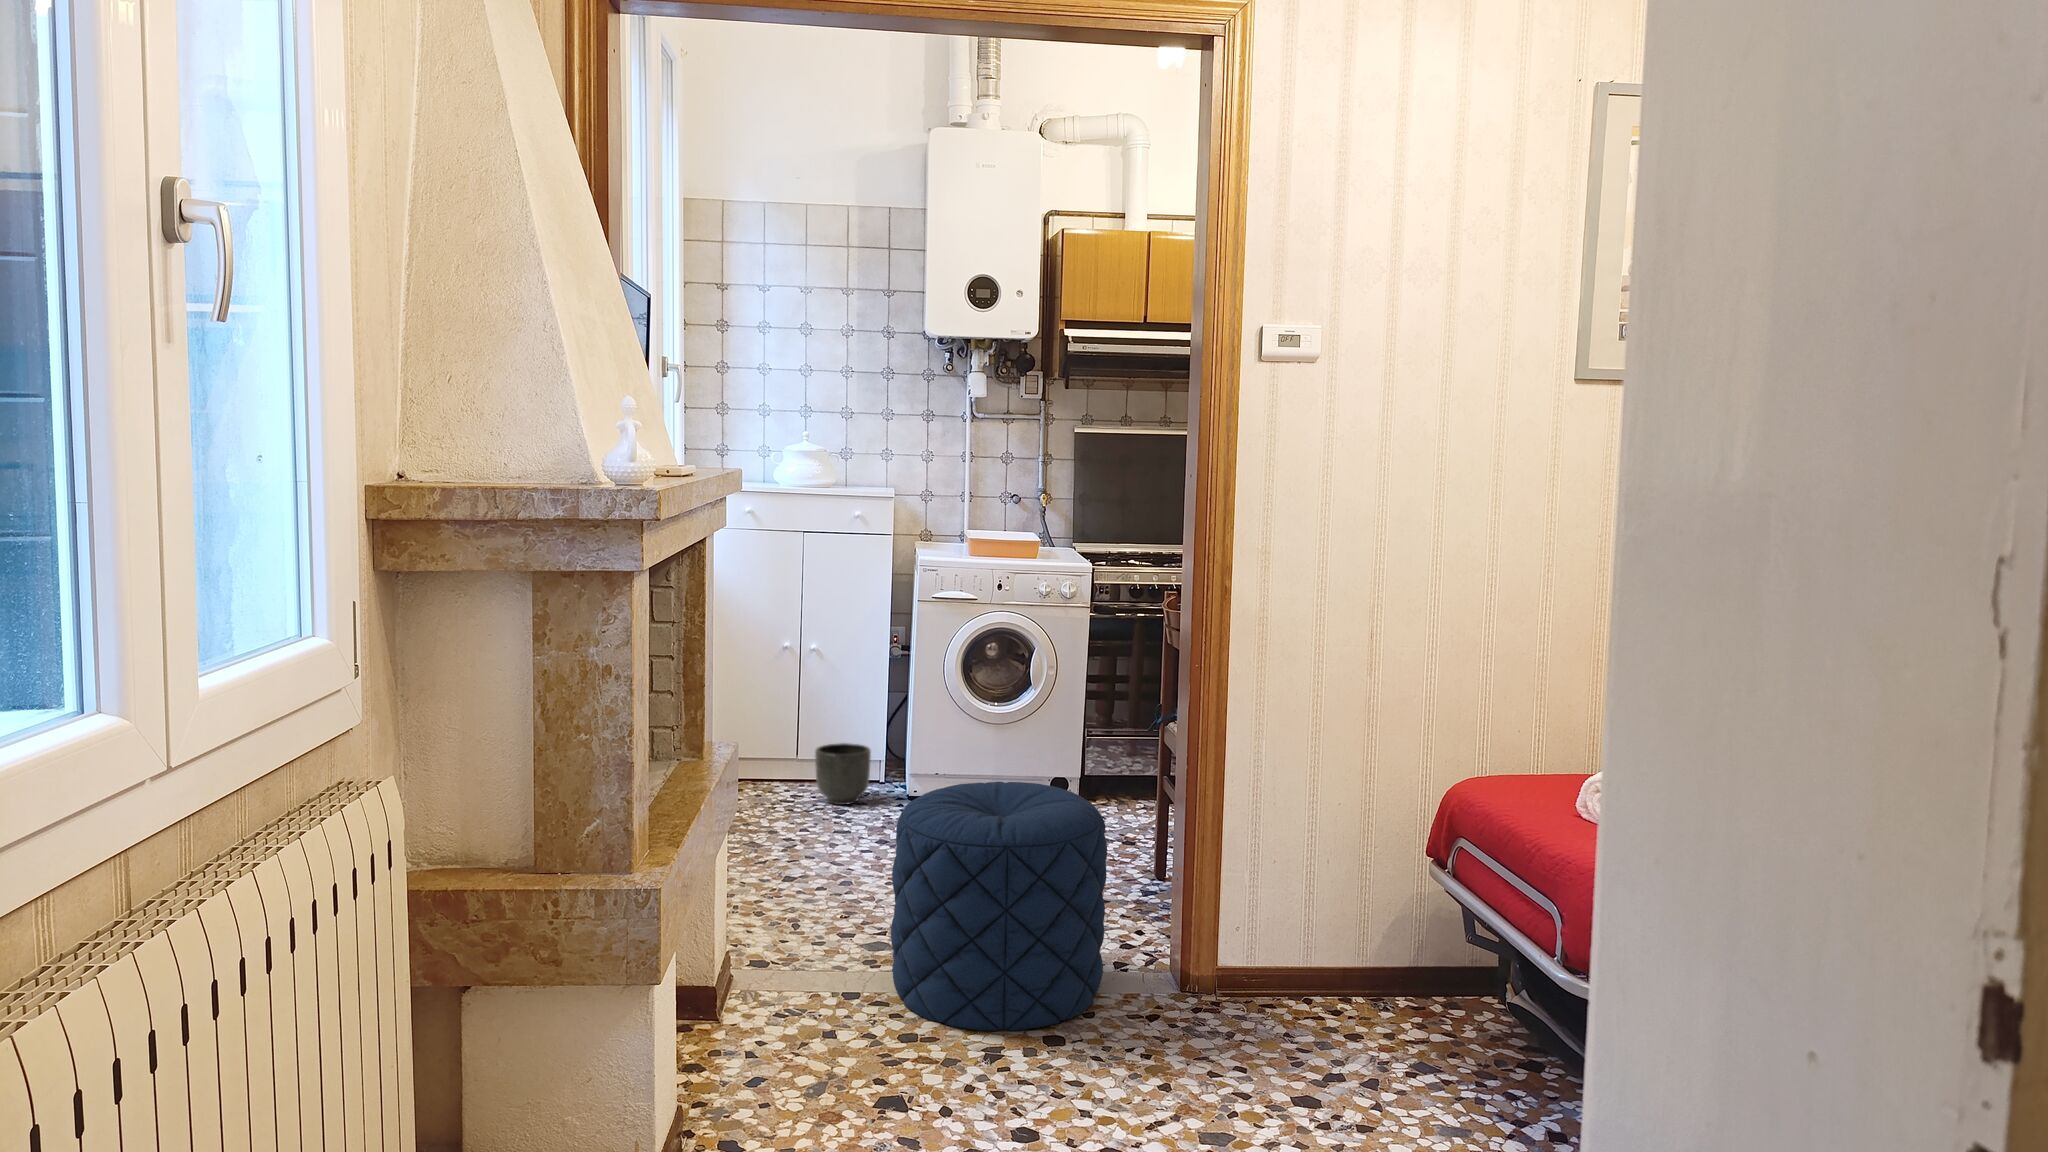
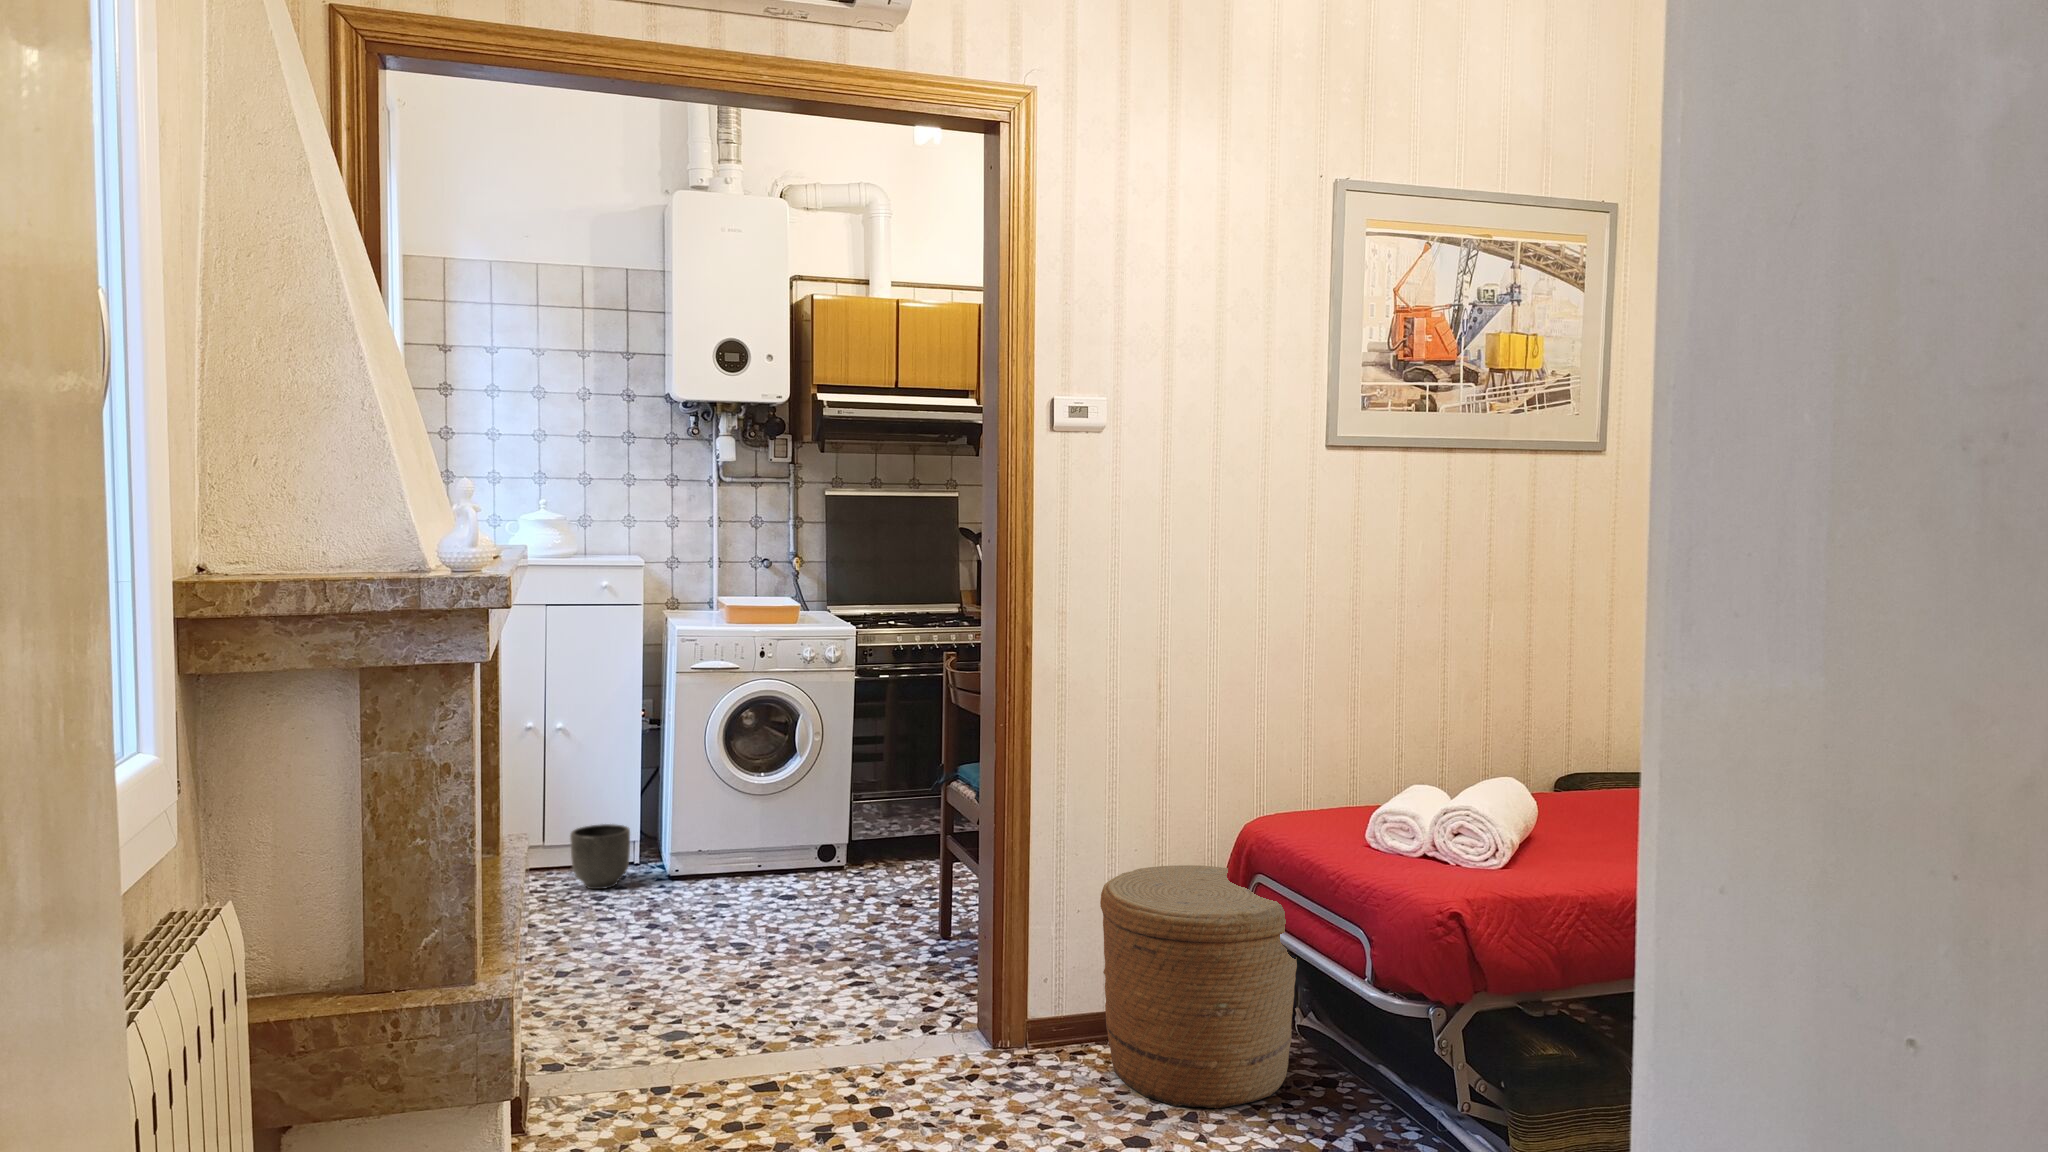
pouf: present [891,782,1107,1031] -> none [700,853,919,1111]
woven basket: none [1293,823,1508,1078] -> present [1100,865,1297,1109]

